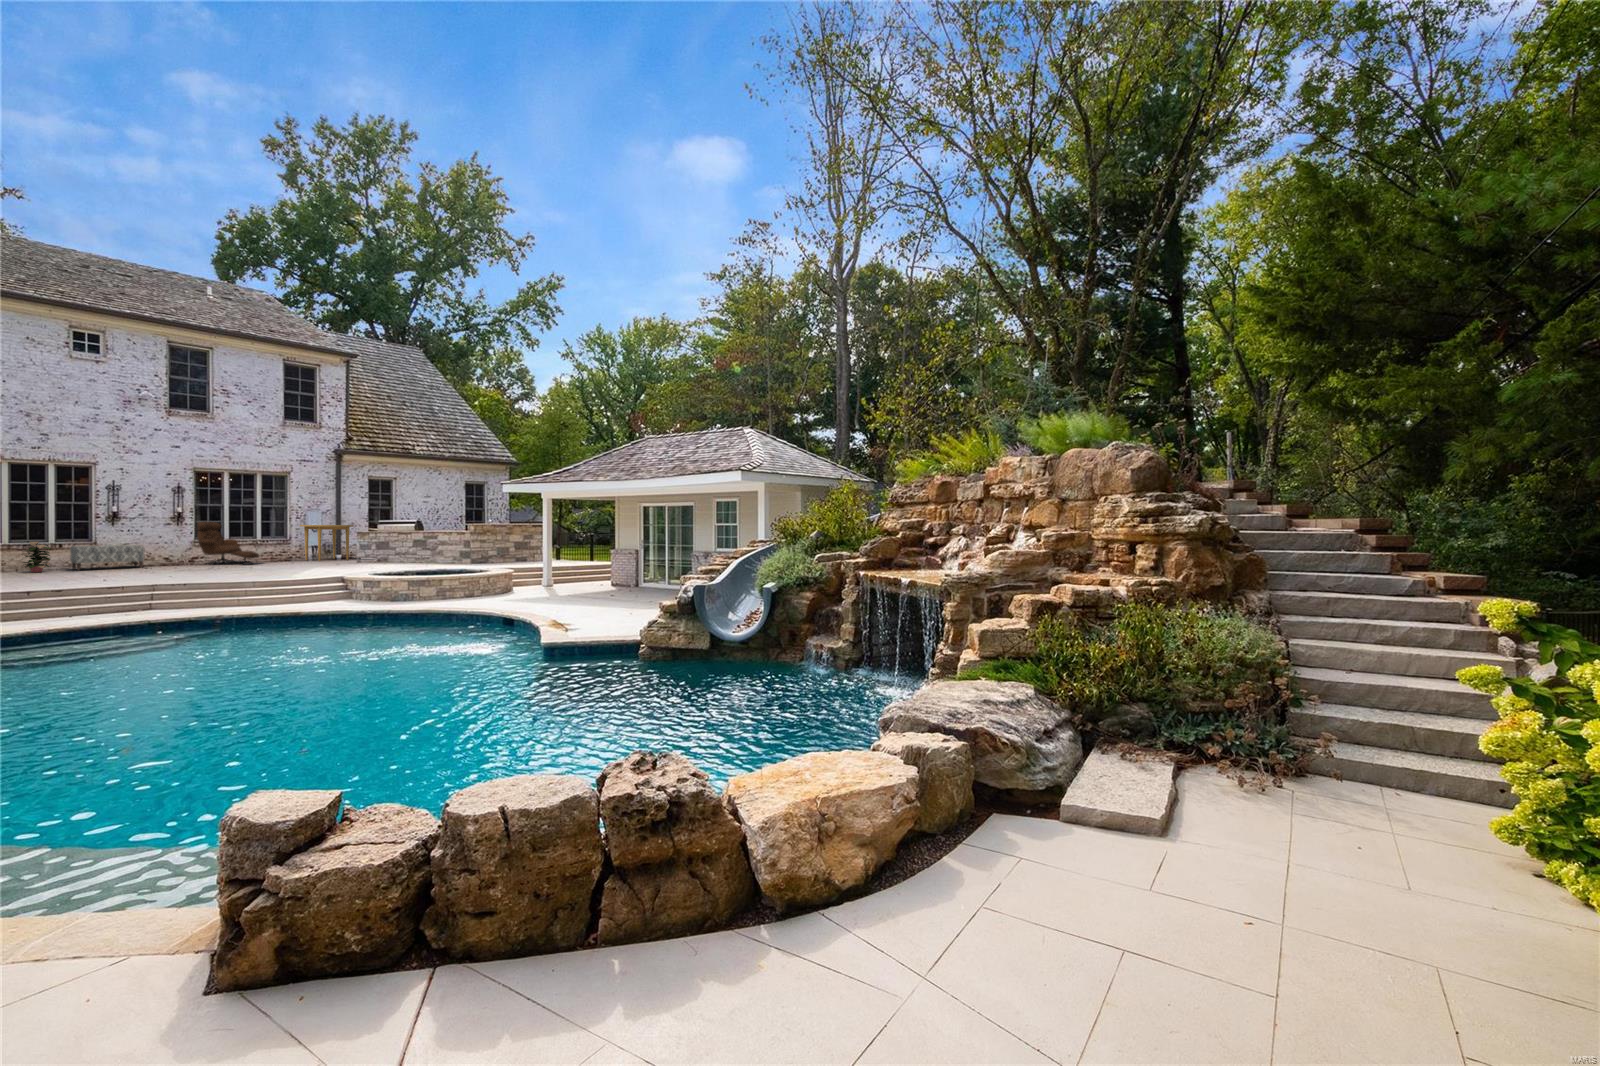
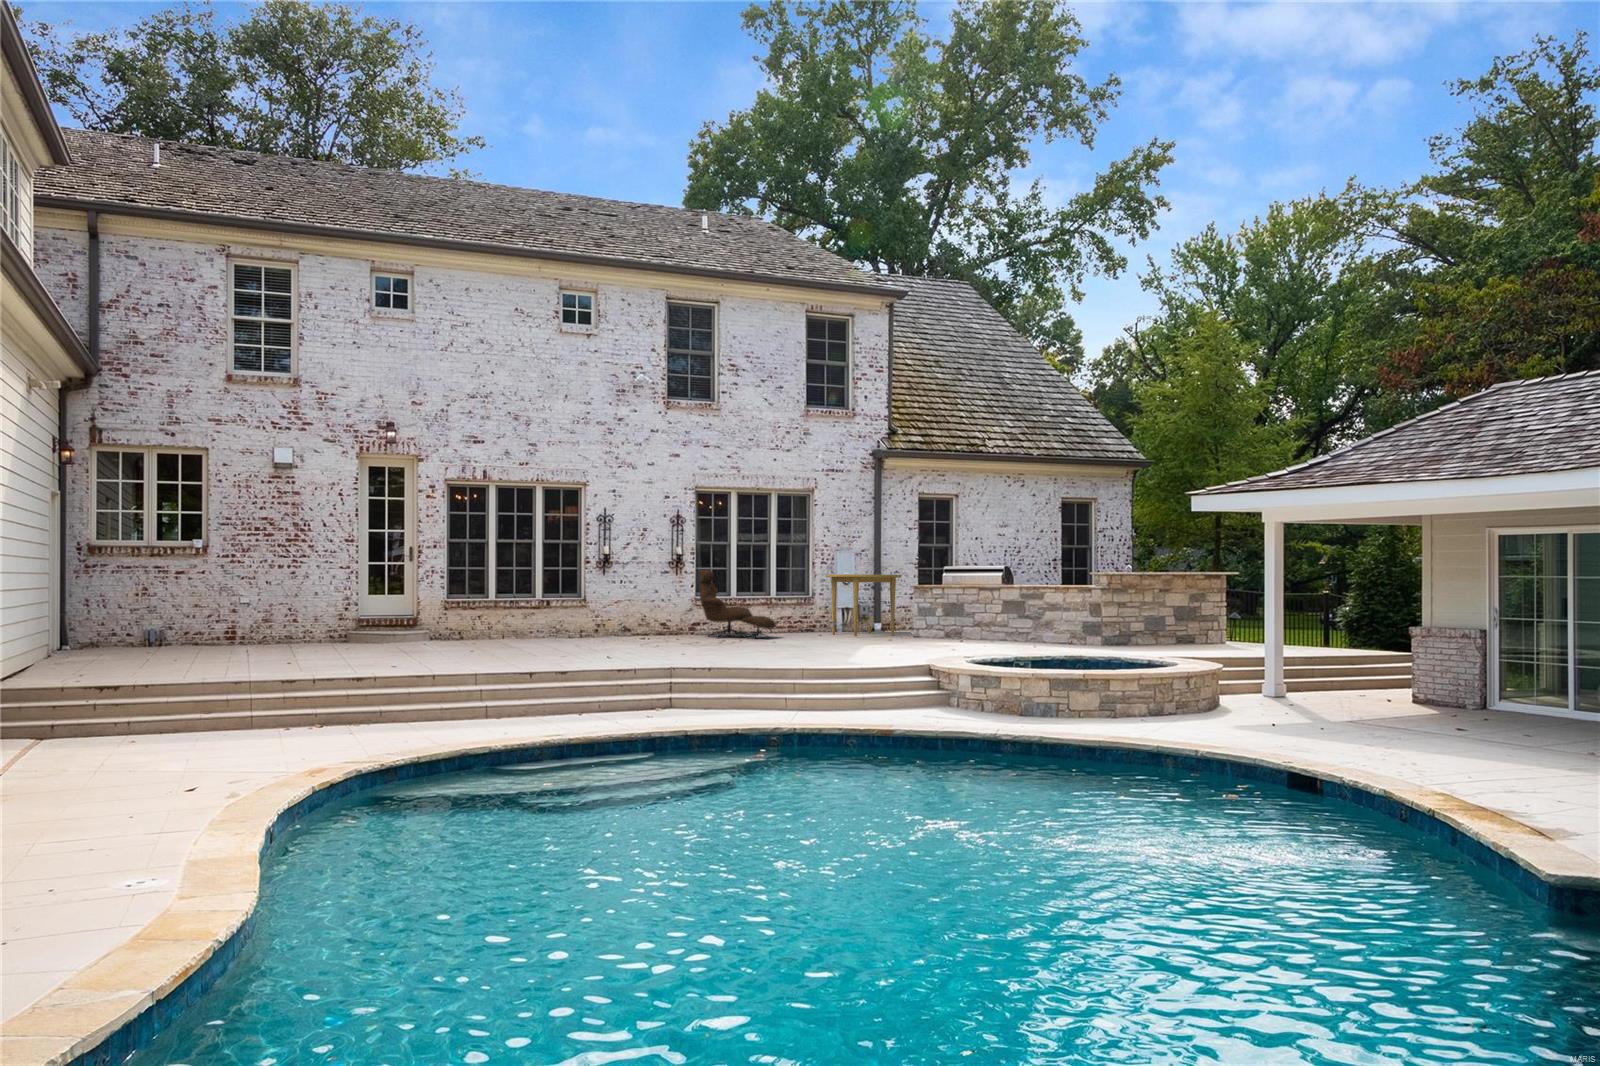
decorative plant: present [21,542,50,572] -> none [510,597,542,642]
bench: present [70,545,144,570] -> none [560,605,640,641]

